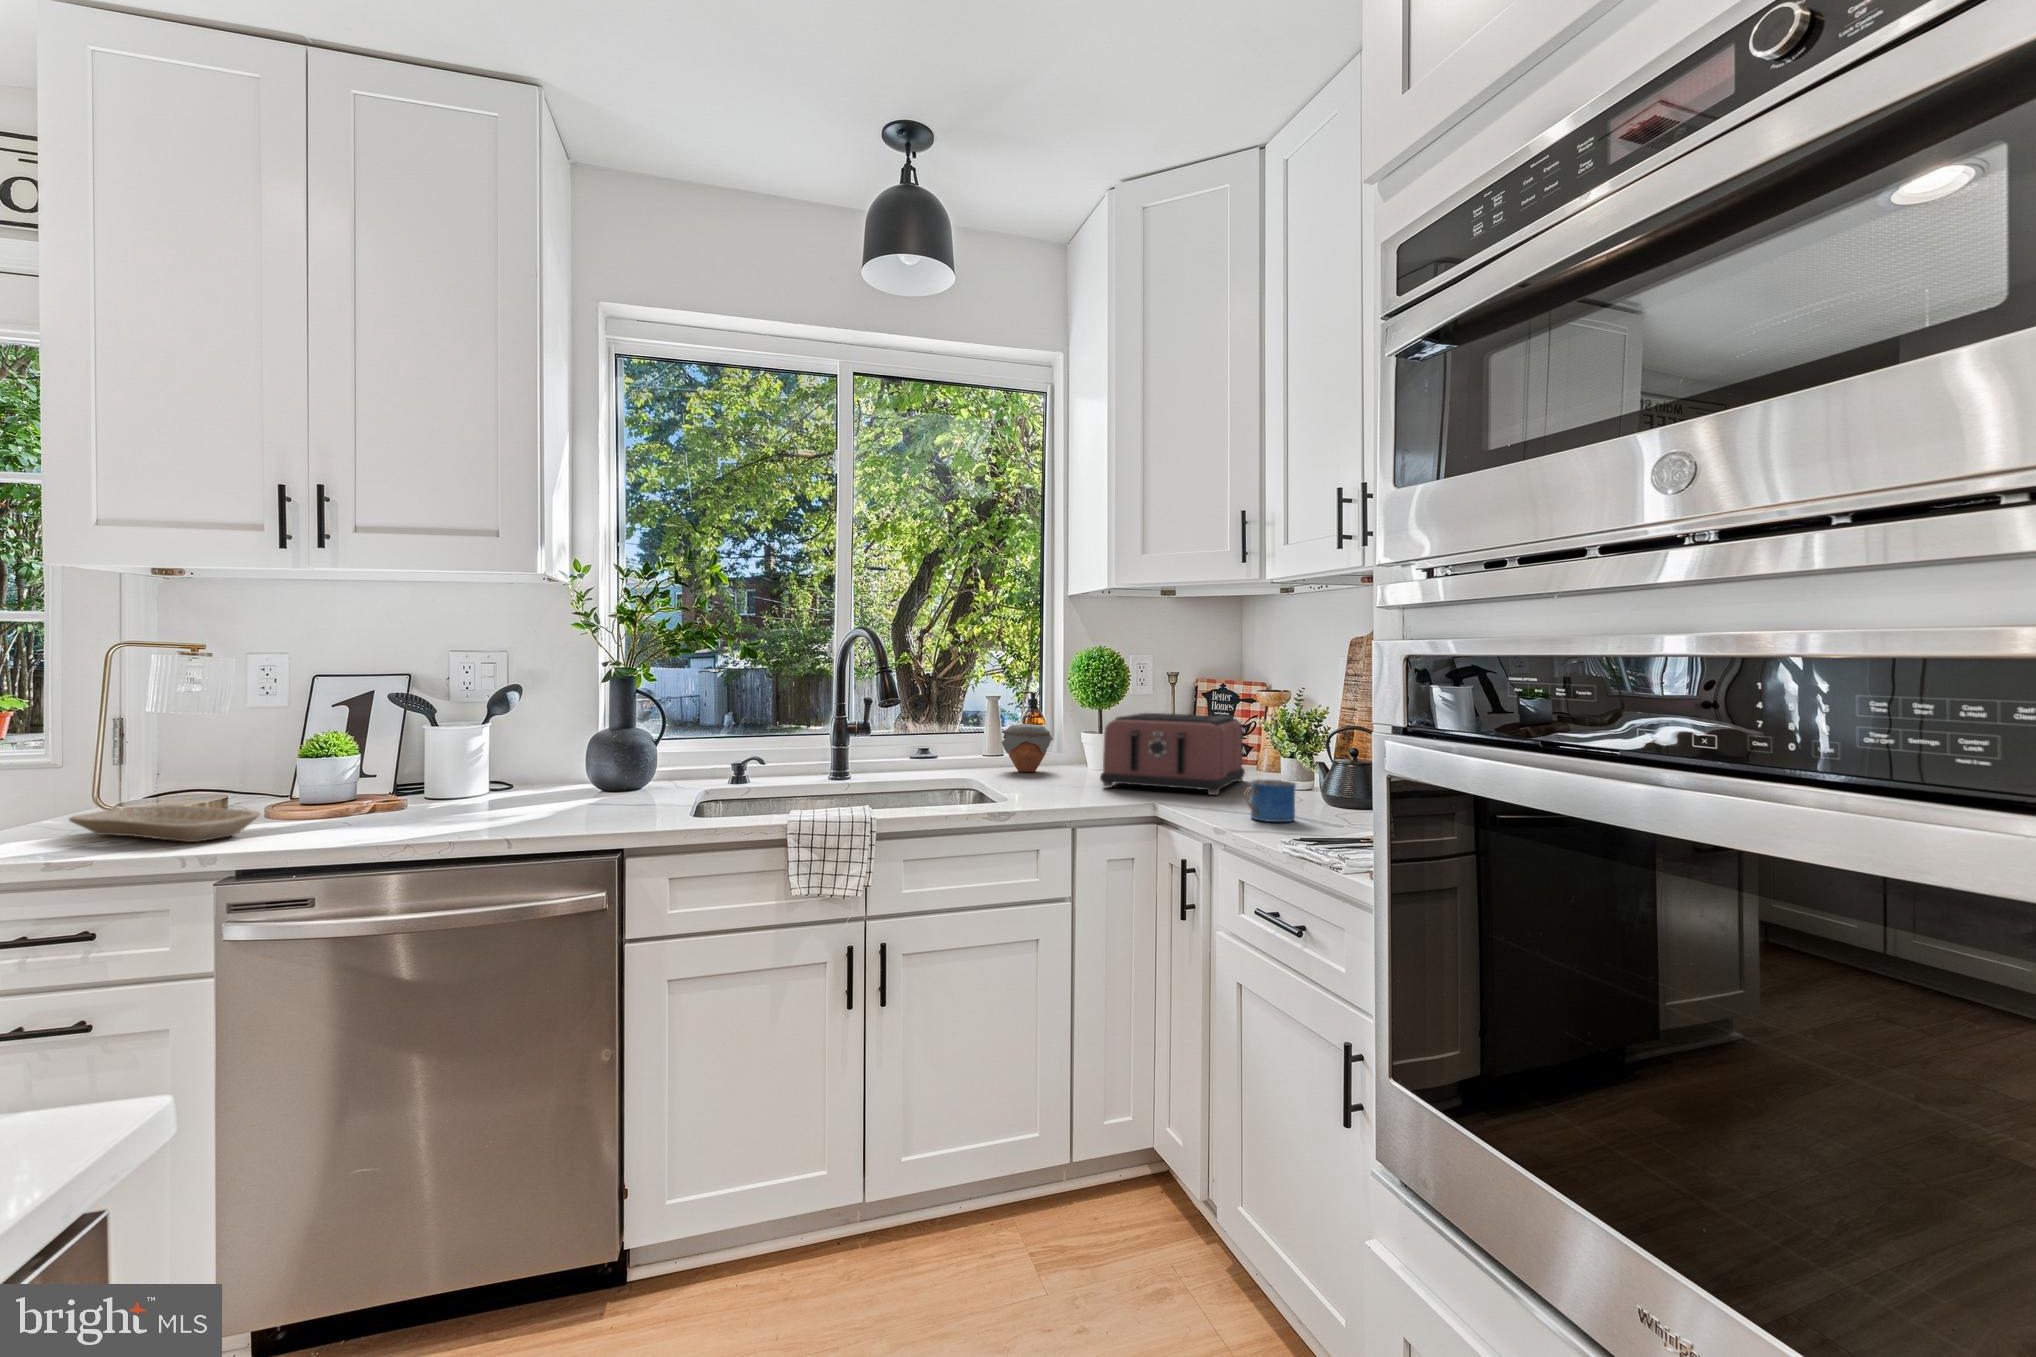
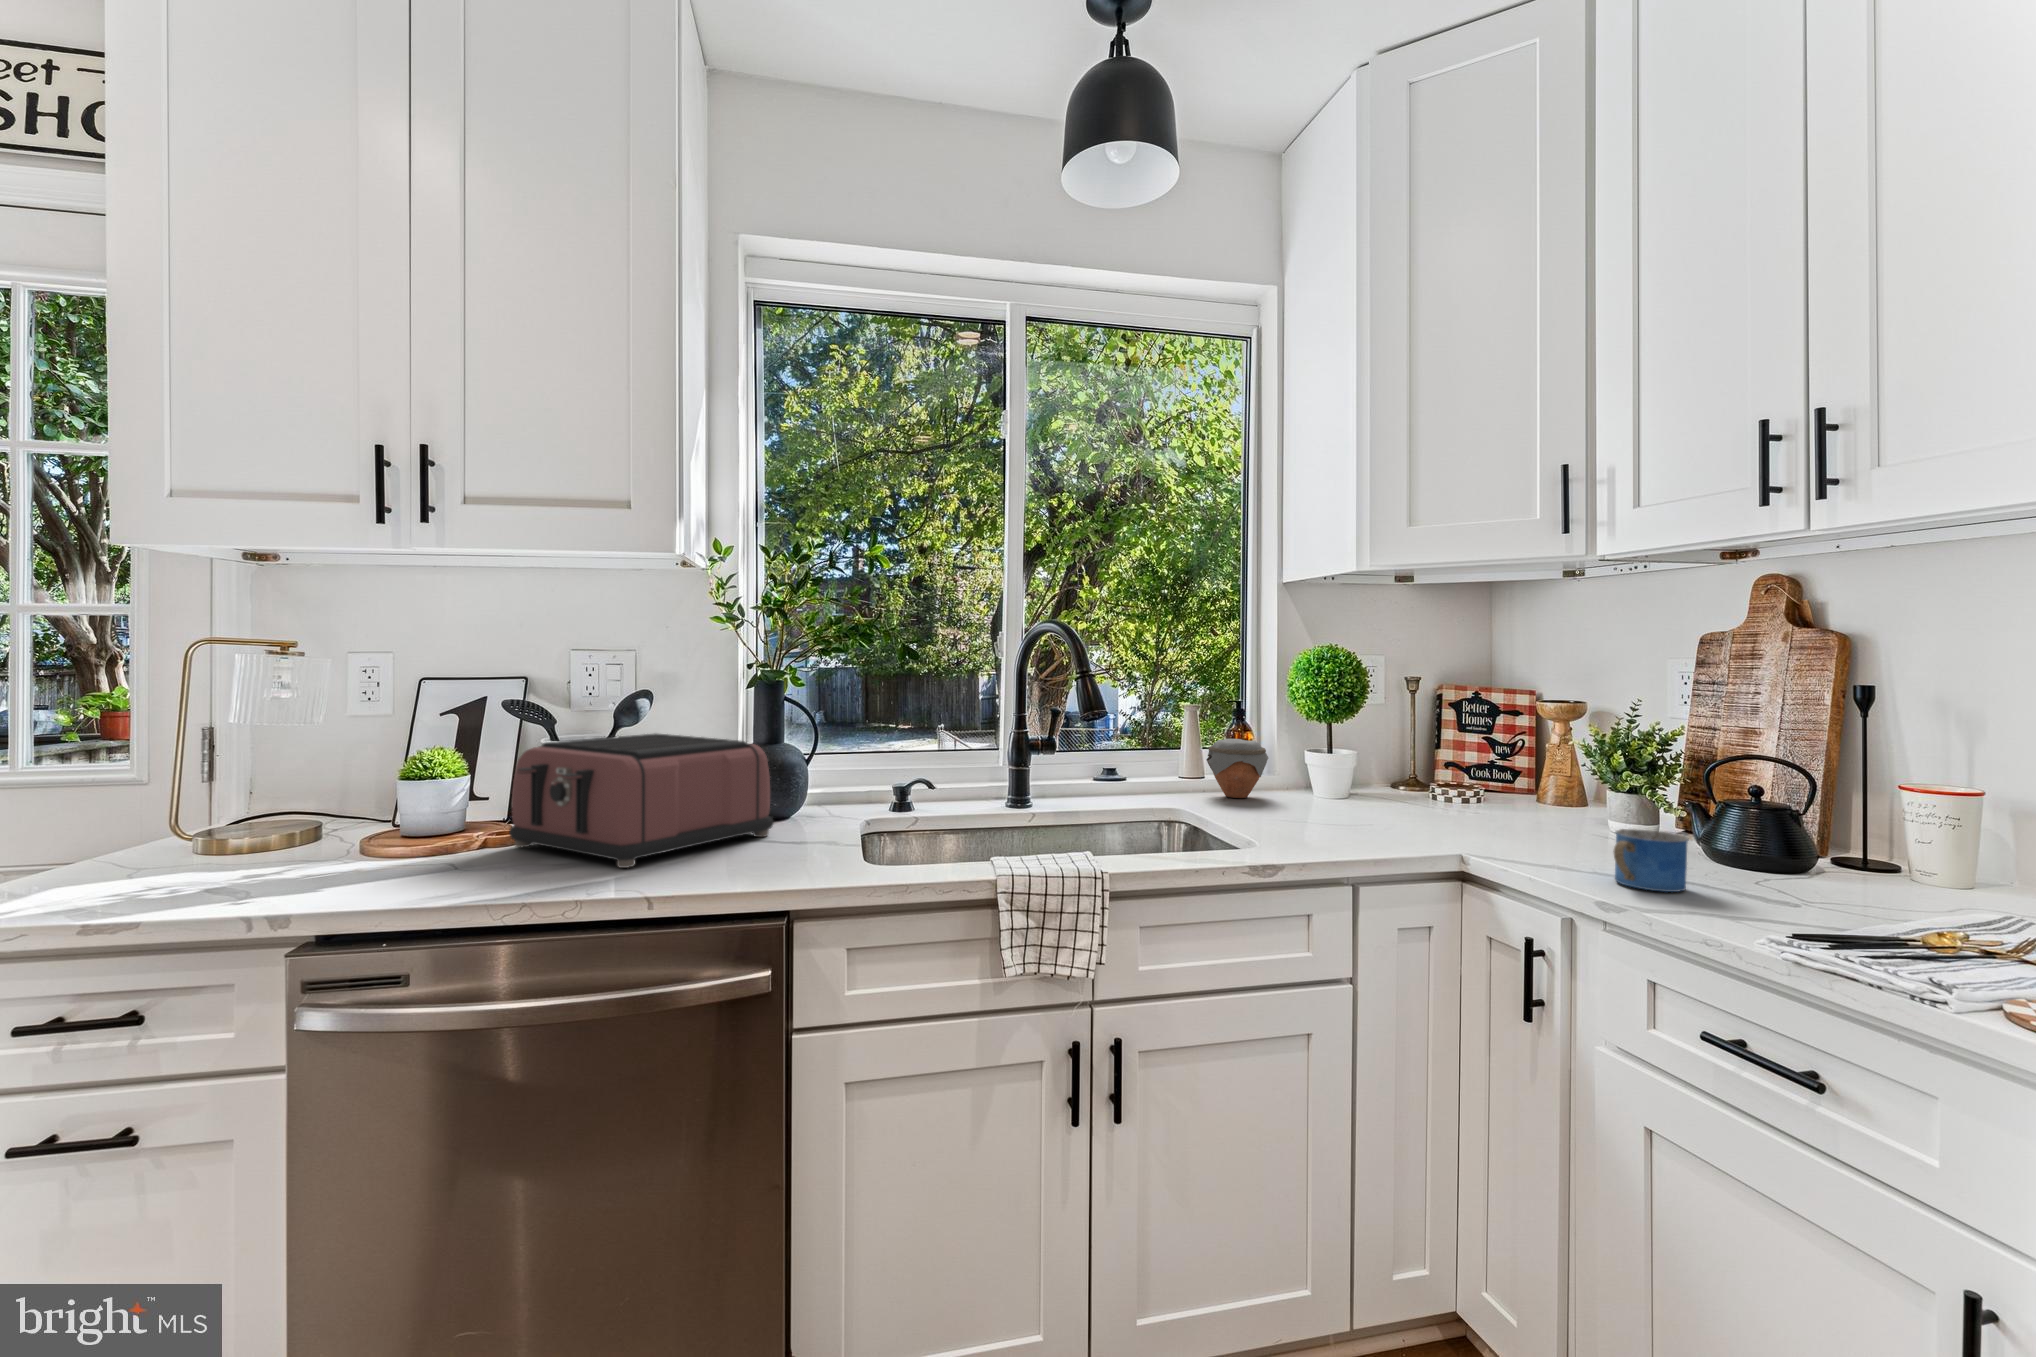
toaster: present [1100,713,1245,795] -> present [509,734,774,868]
tray: present [69,805,260,842] -> none [125,841,350,895]

